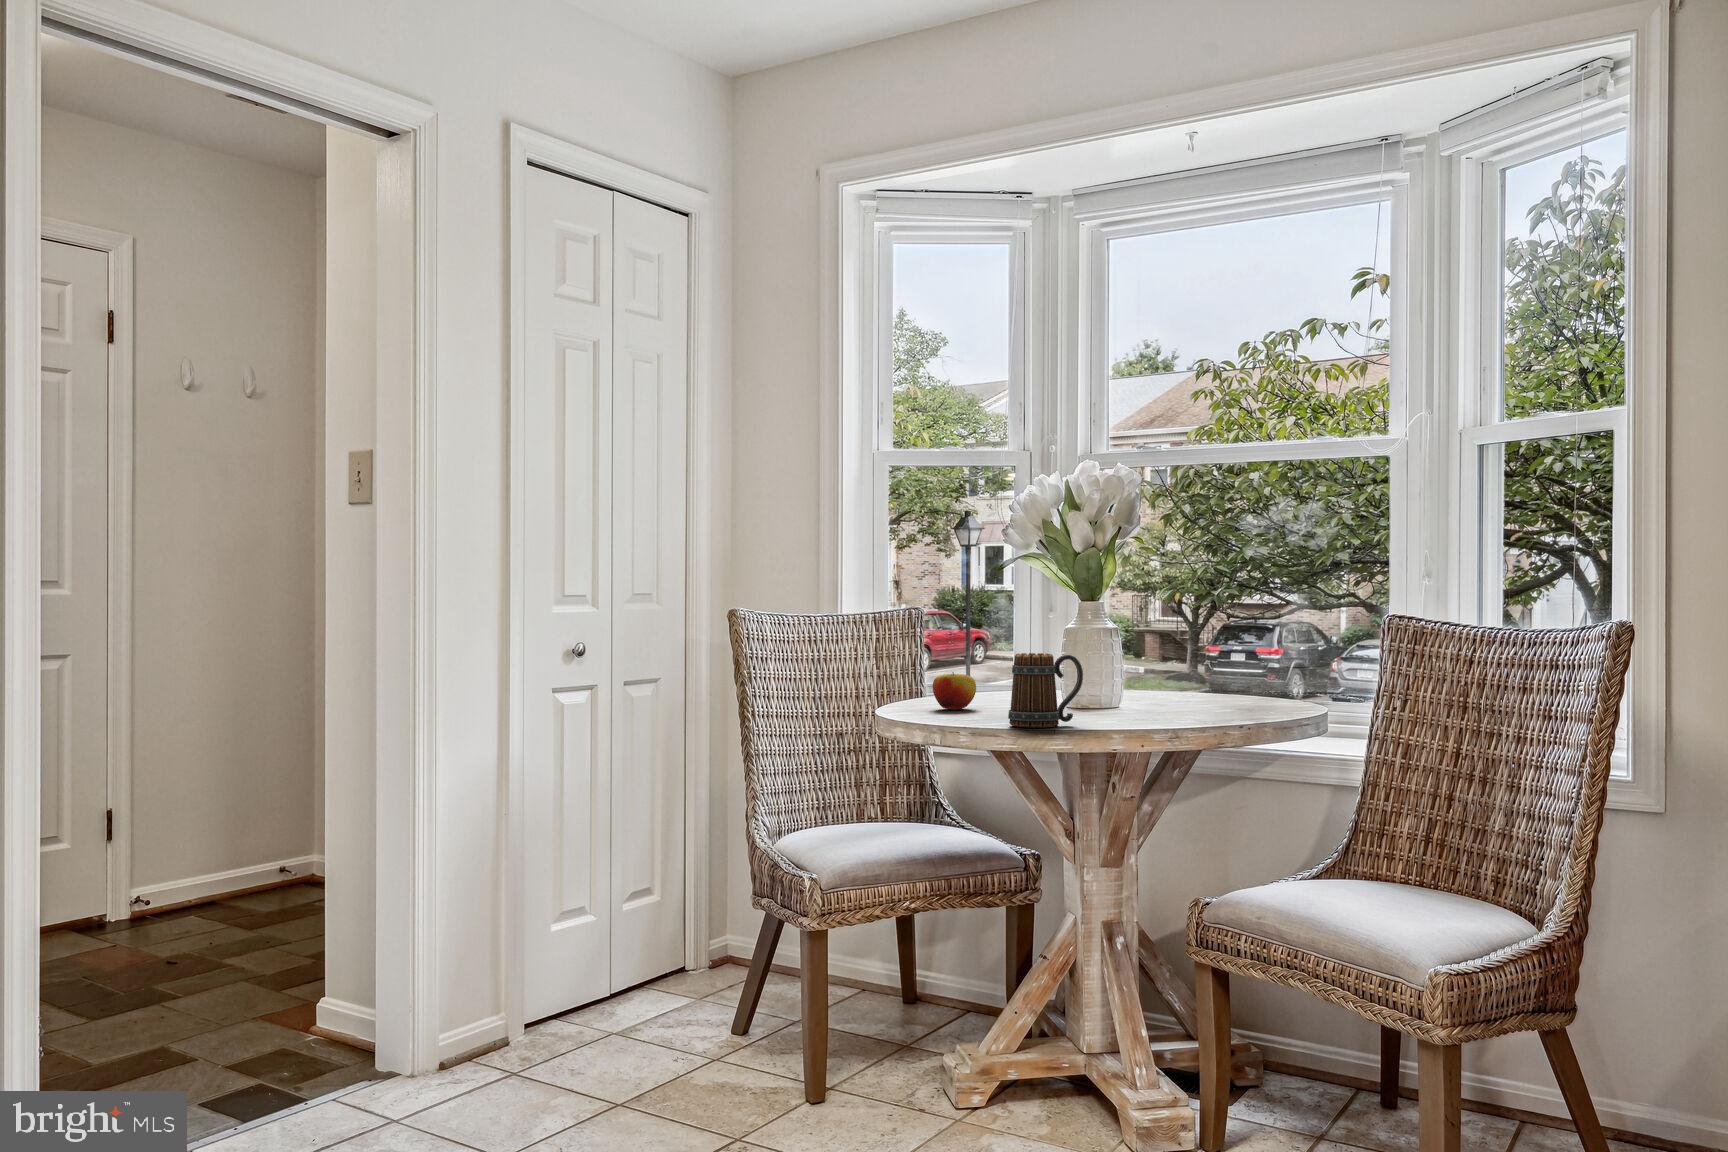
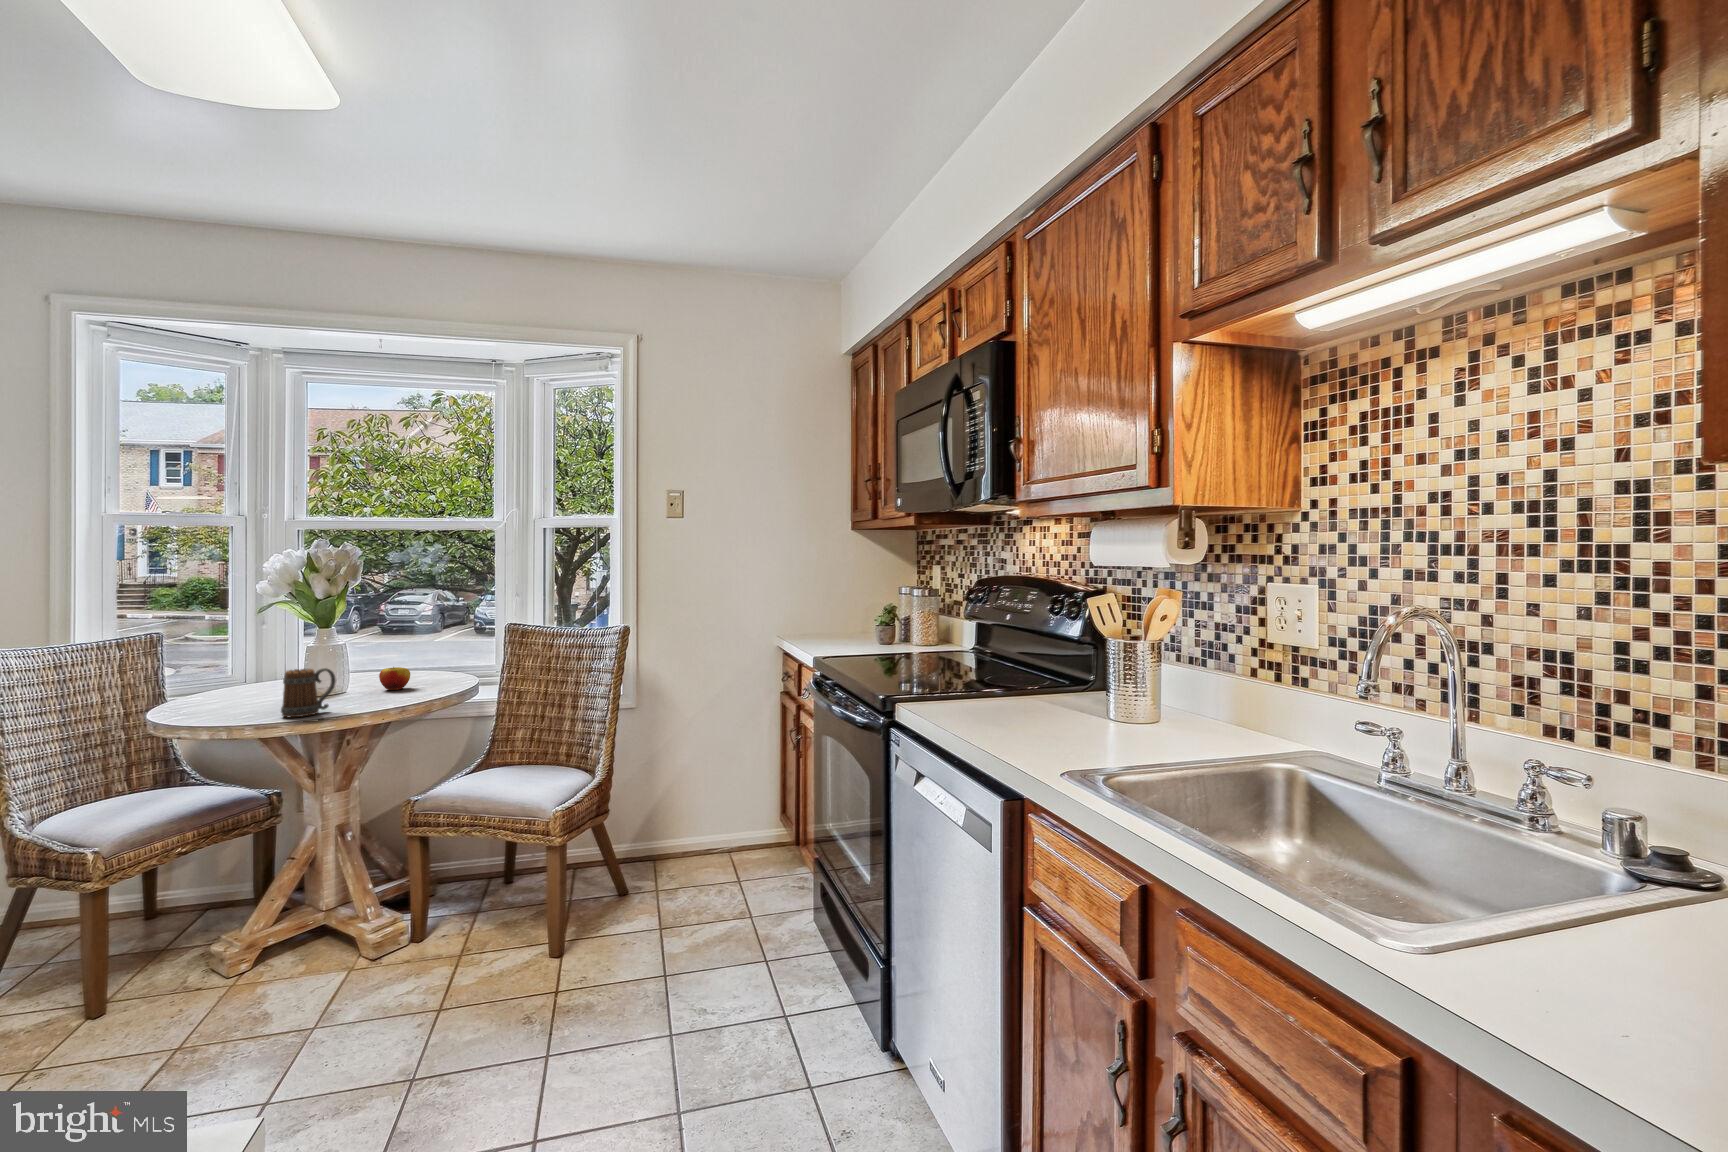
apple: present [933,673,976,710] -> present [379,667,410,690]

